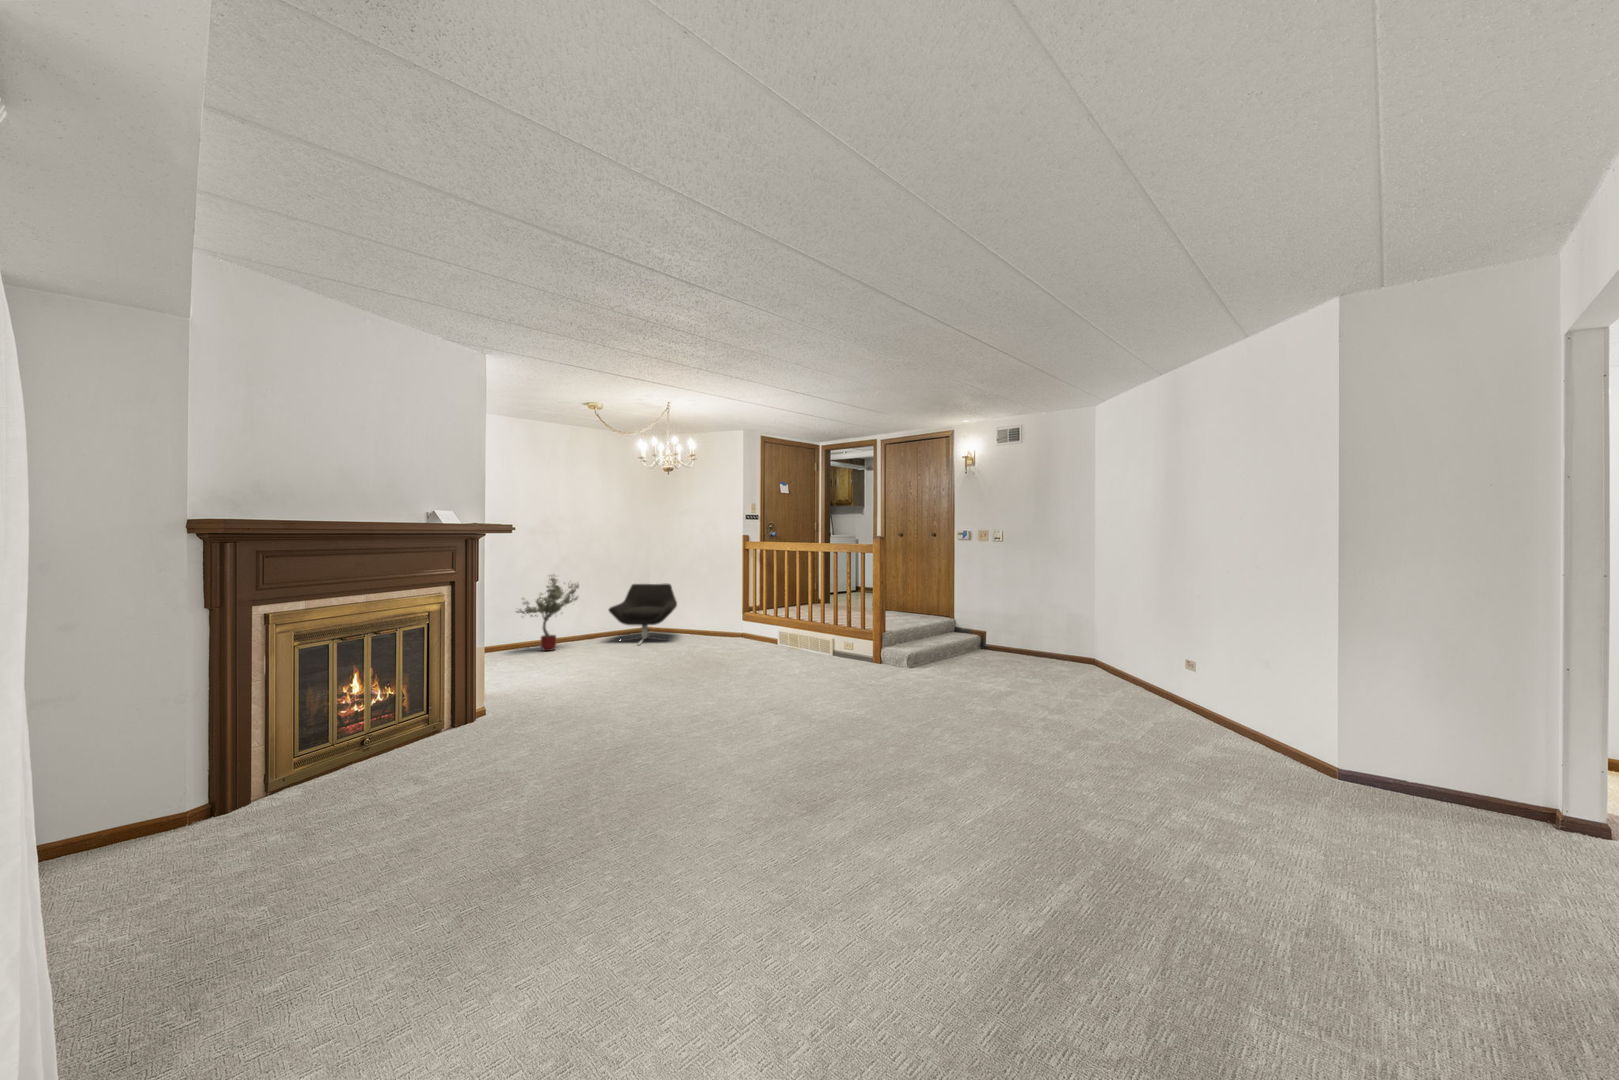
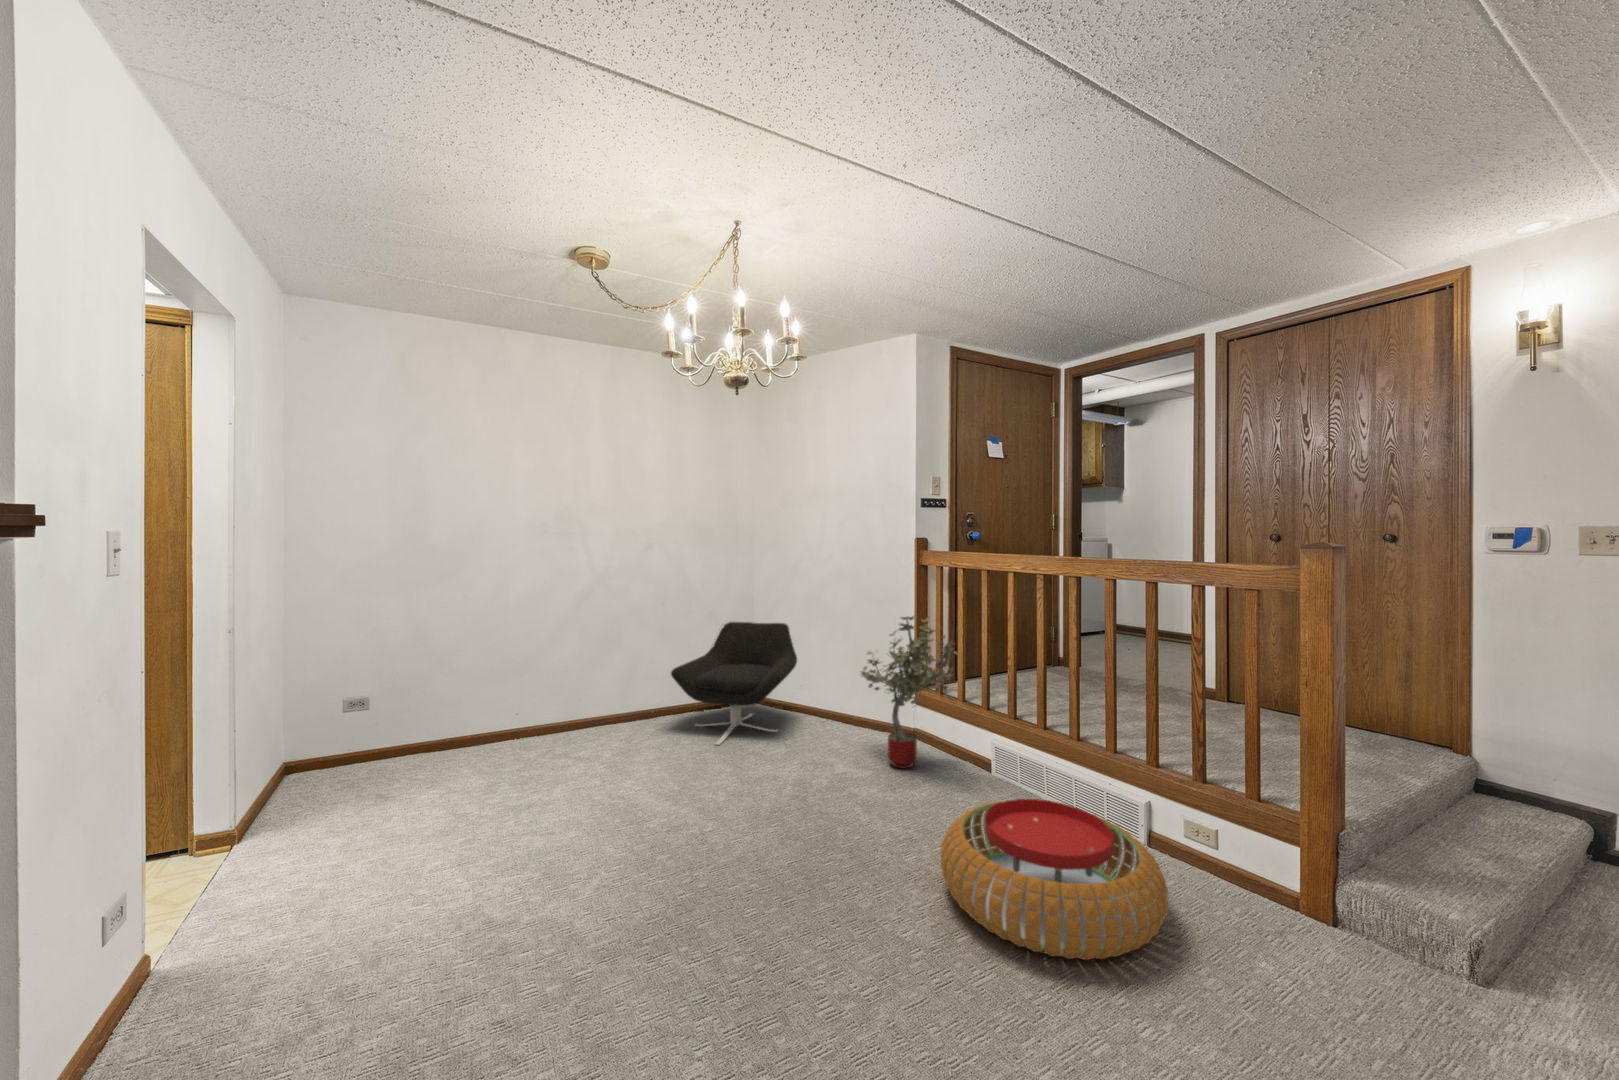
potted tree: present [517,575,579,651] -> present [861,616,958,768]
pouf: none [753,636,829,675] -> present [941,799,1168,960]

